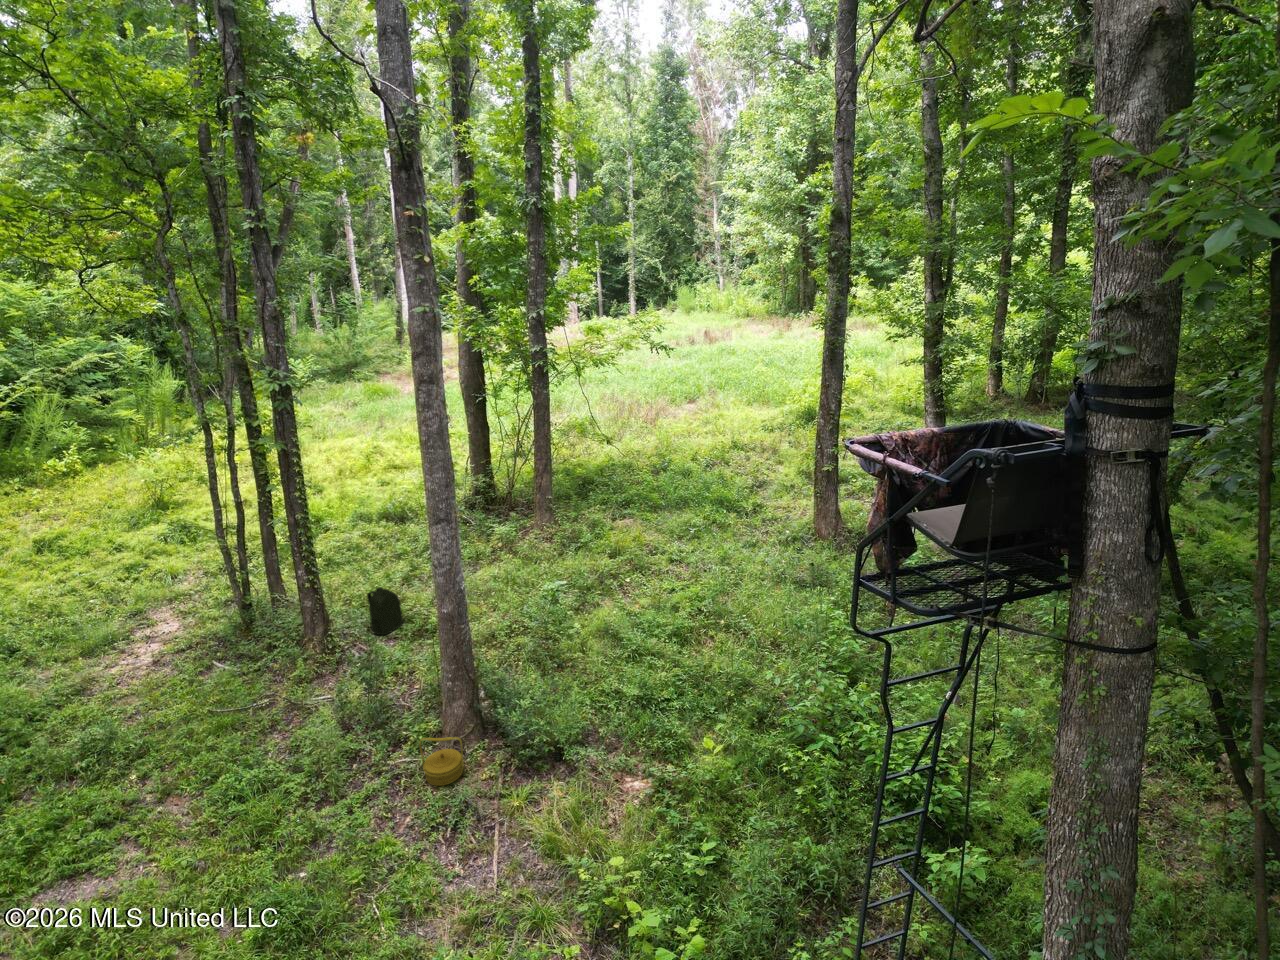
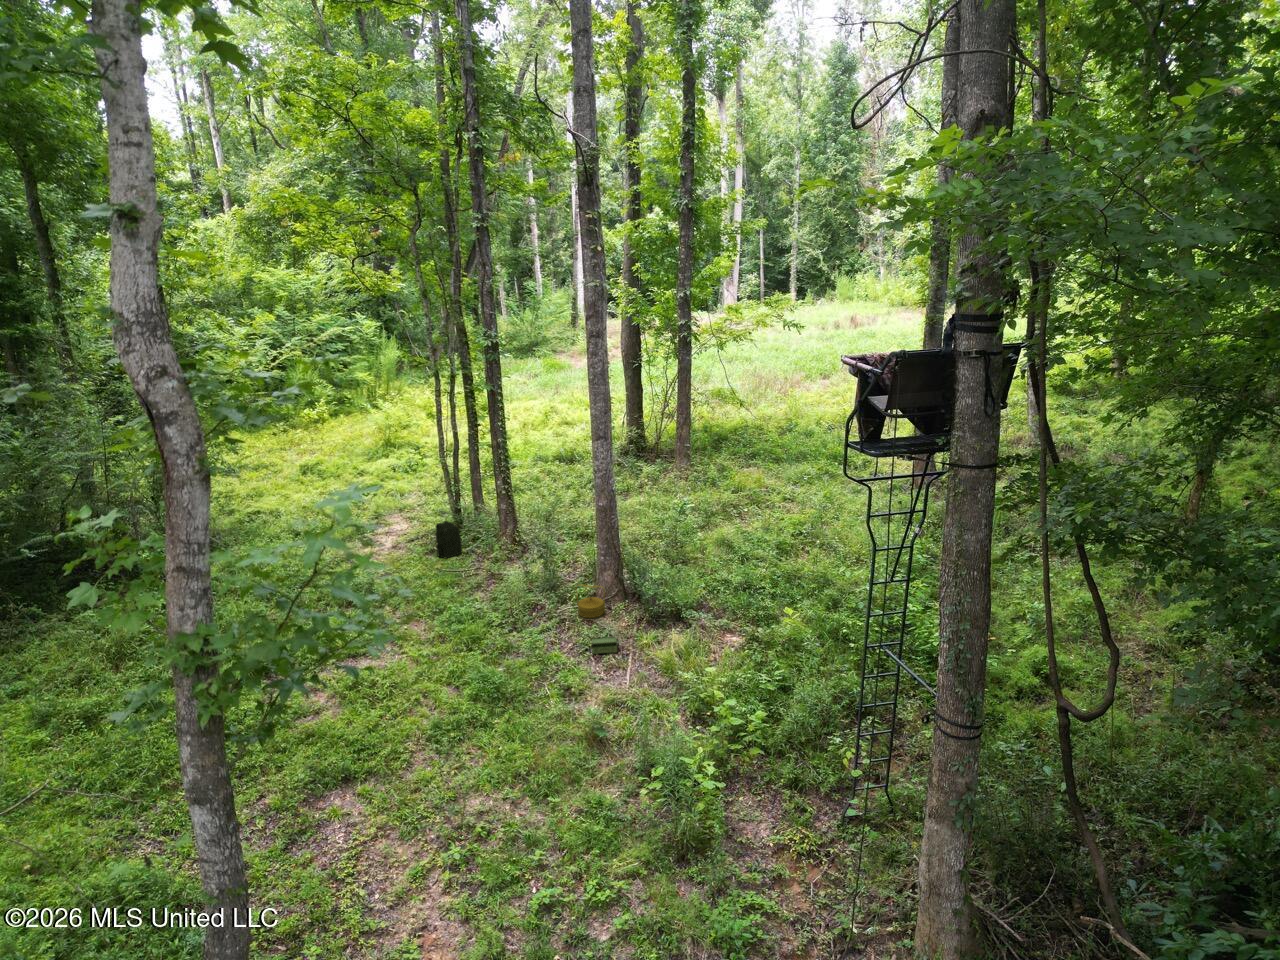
backpack: present [367,587,403,635] -> present [436,521,462,558]
toolbox: none [447,826,487,864] -> present [592,637,617,654]

